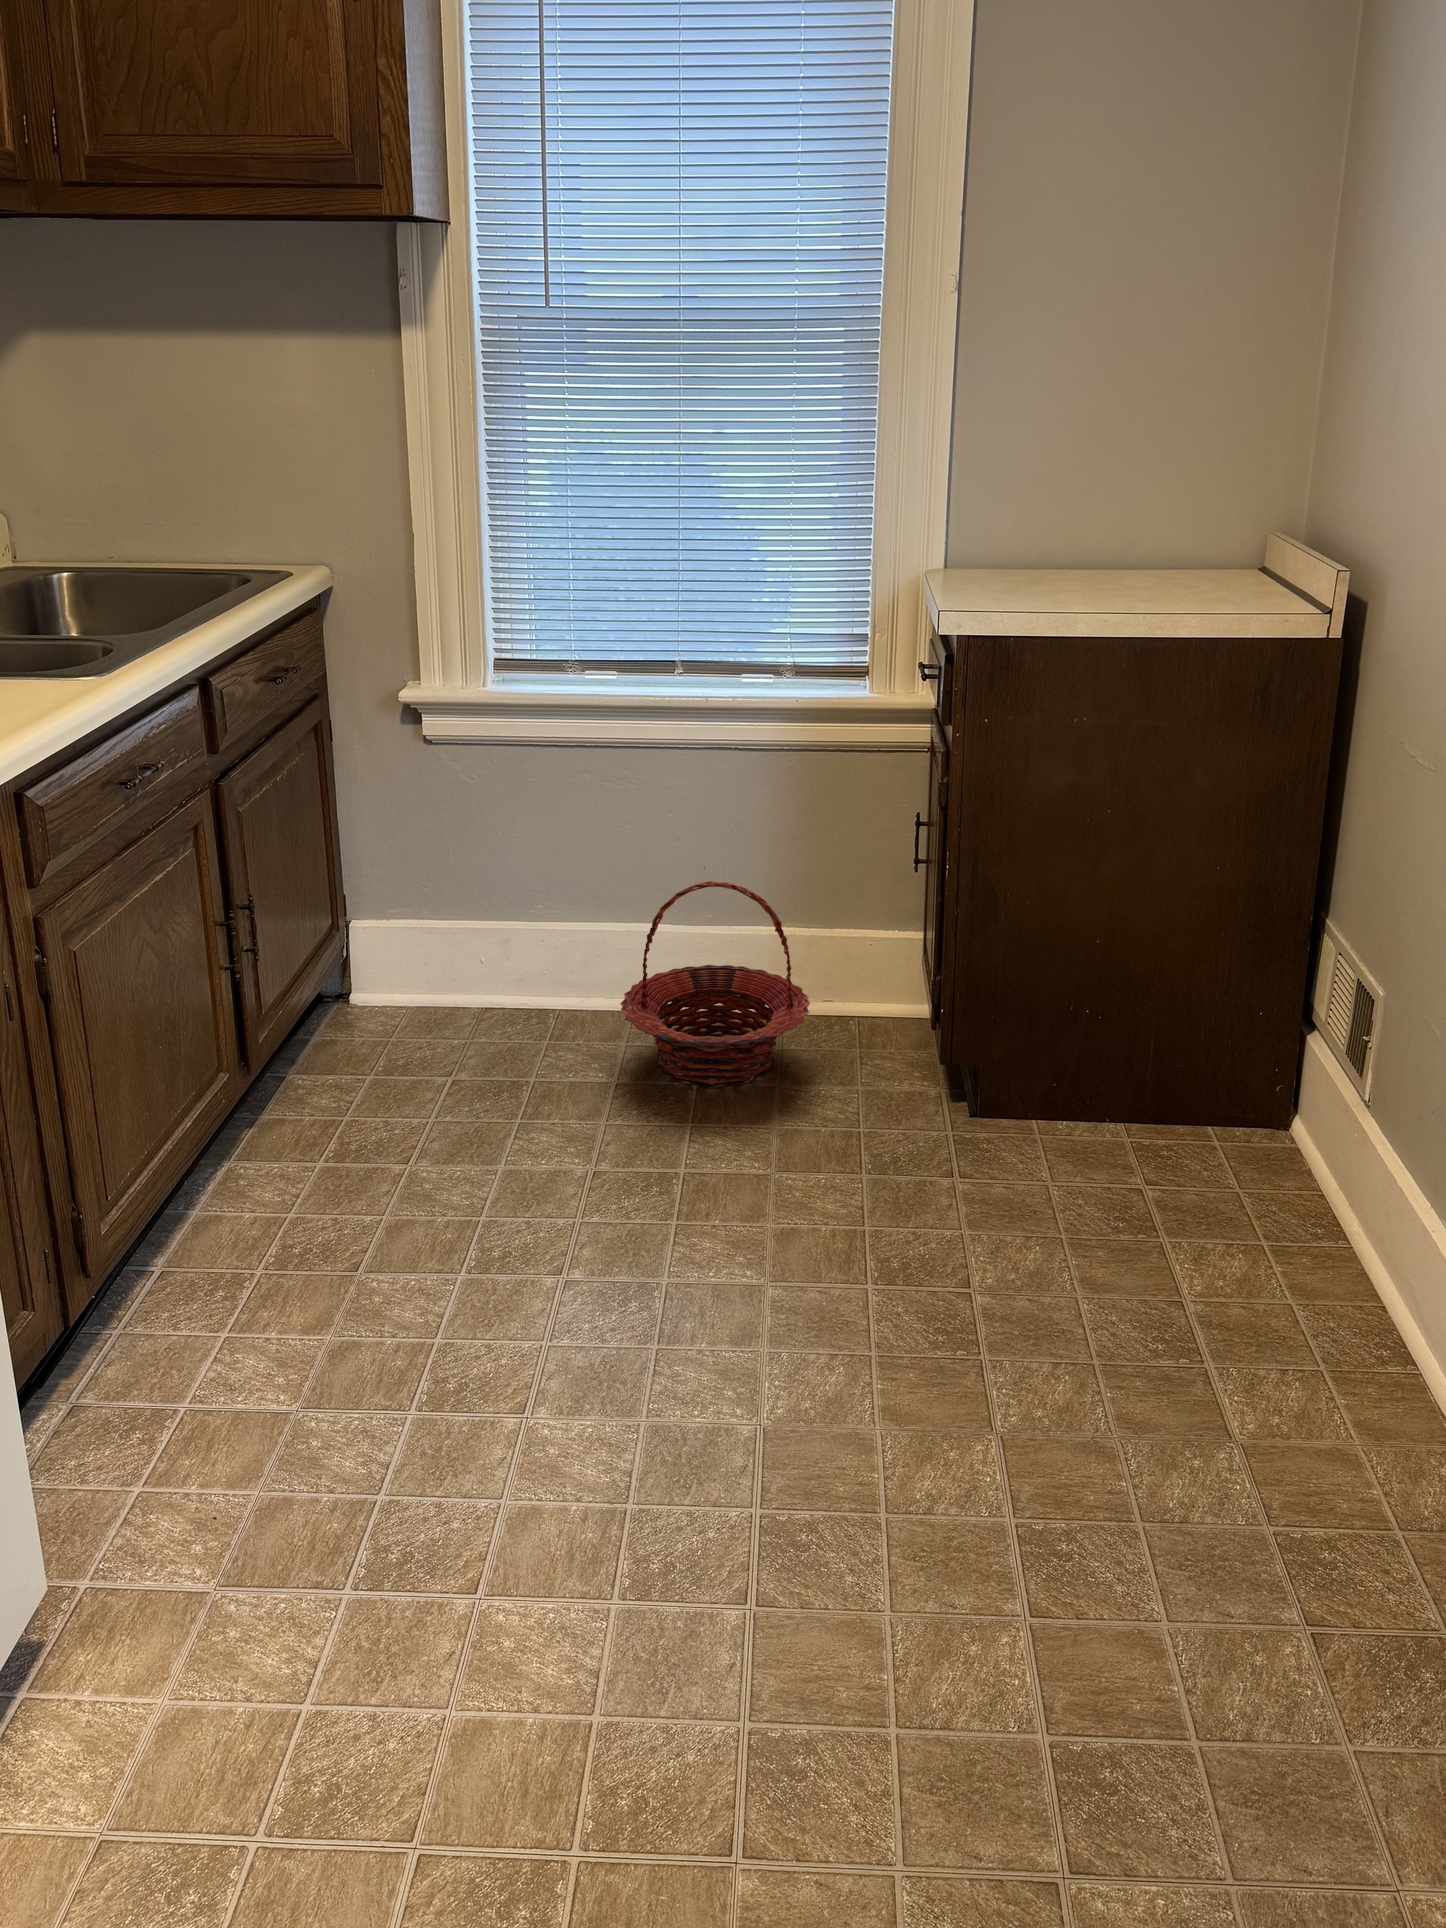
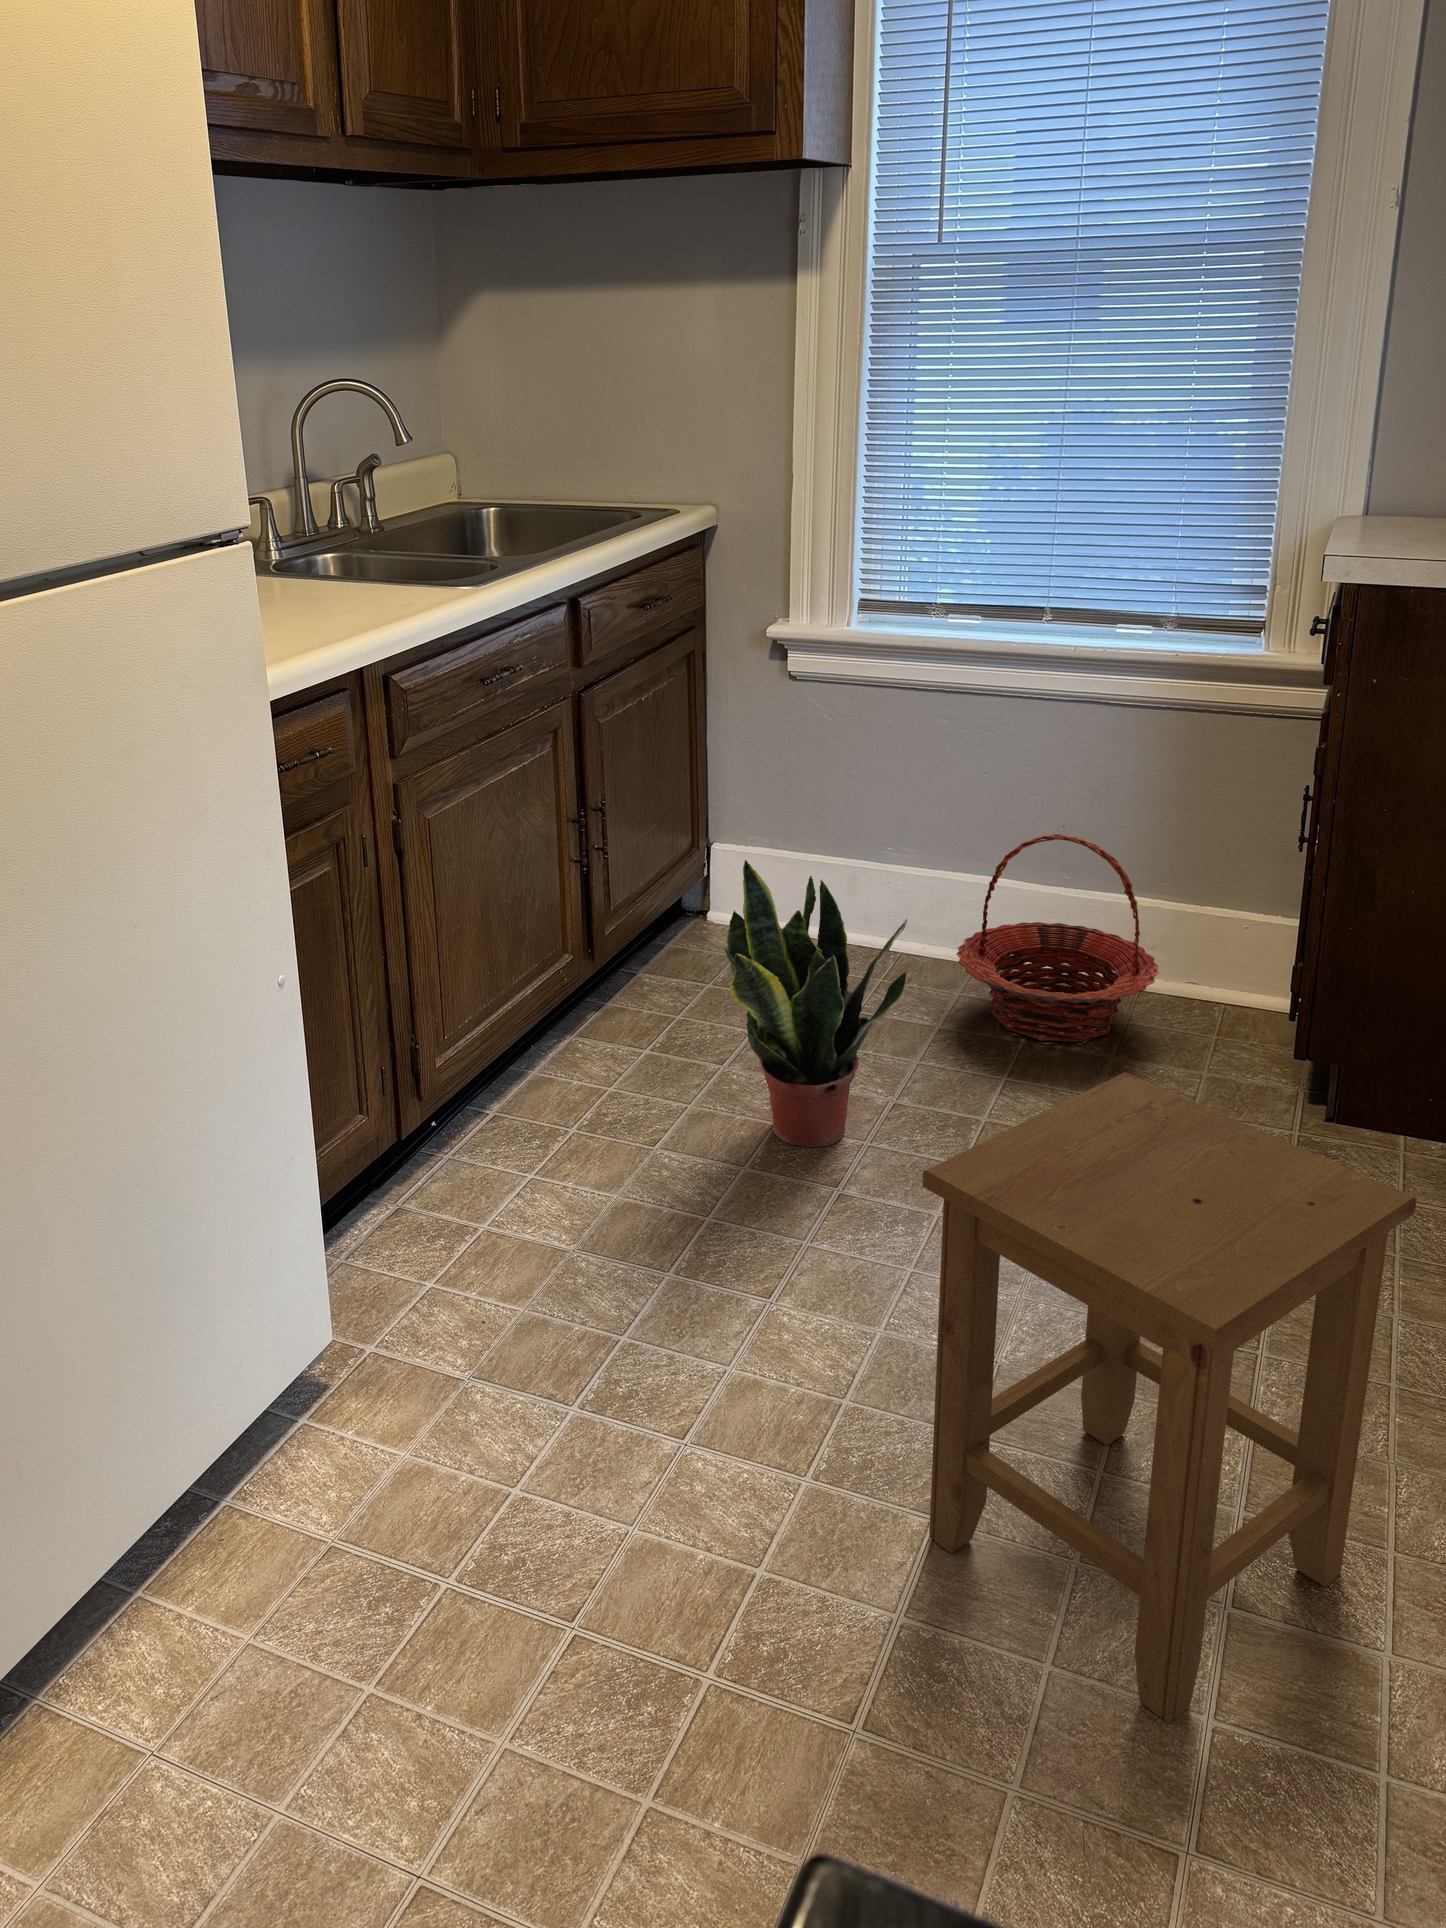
potted plant: none [411,950,607,1238] -> present [724,860,908,1147]
stool: none [732,1125,1157,1752] -> present [922,1072,1417,1723]

